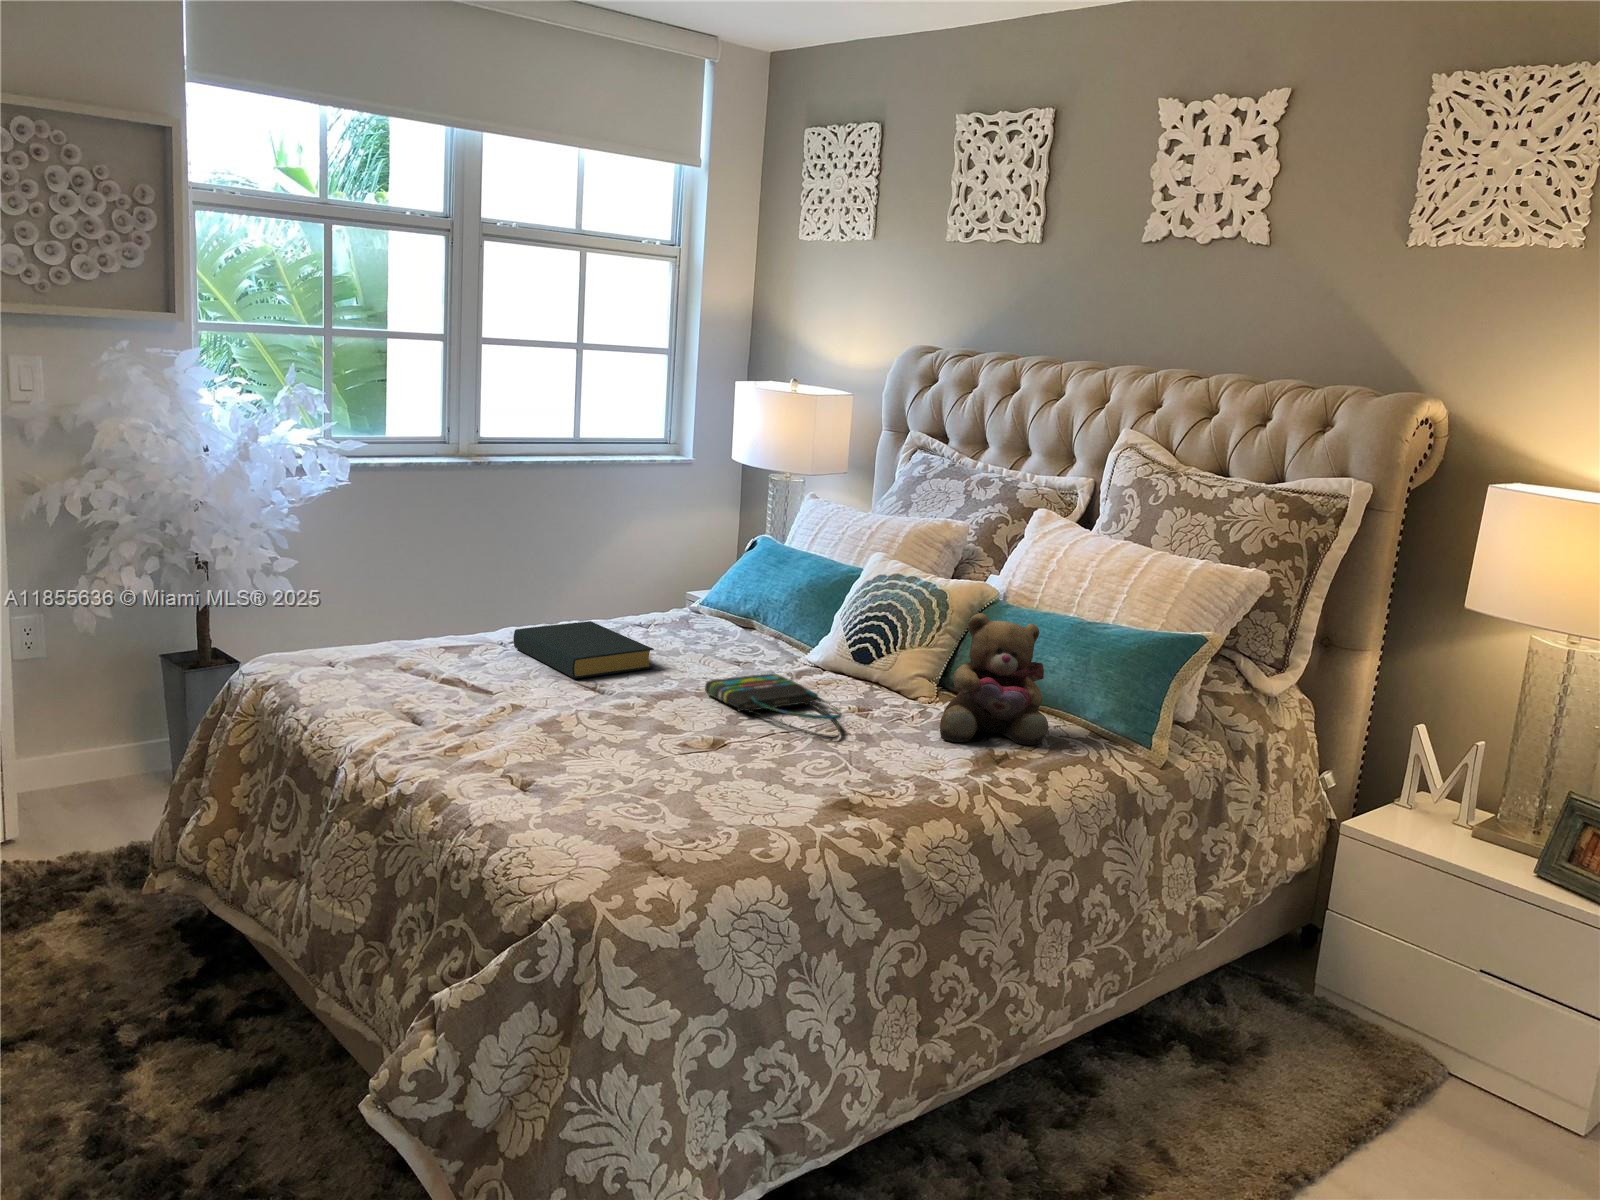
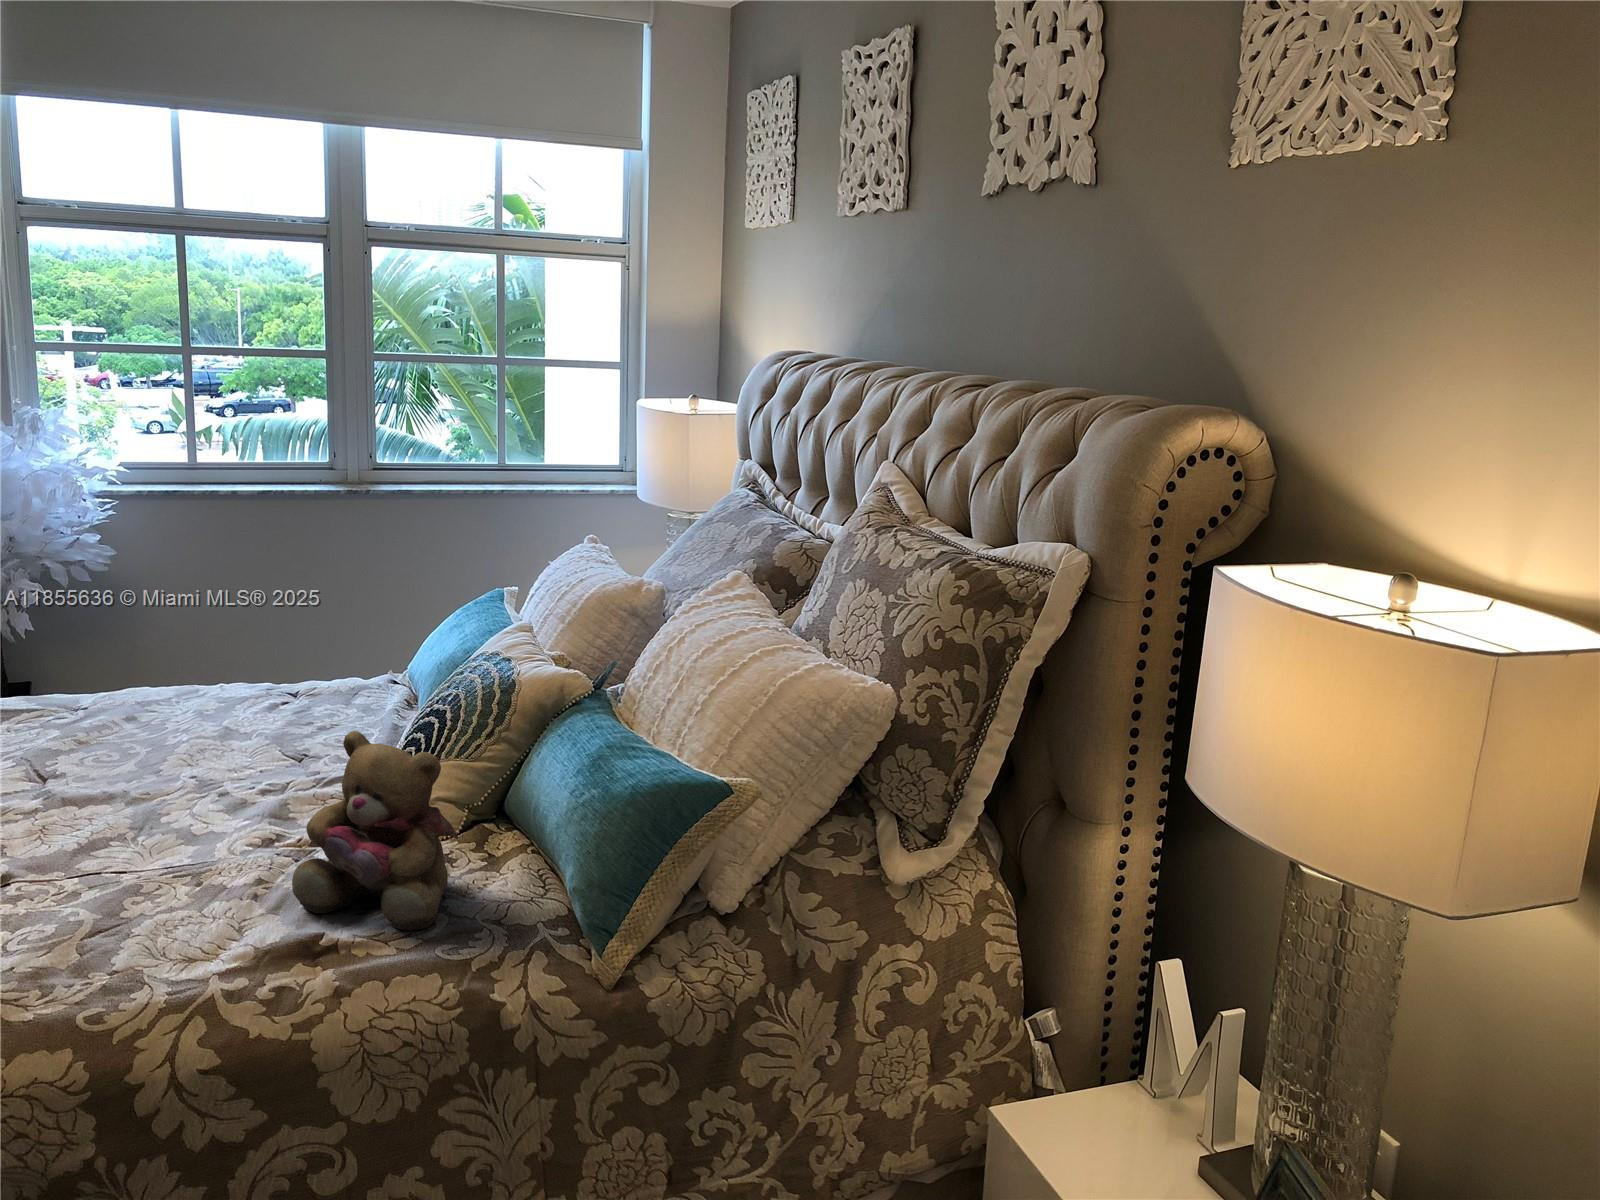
hardback book: present [513,621,654,678] -> none [58,680,207,757]
tote bag: present [705,673,841,740] -> none [117,773,275,887]

